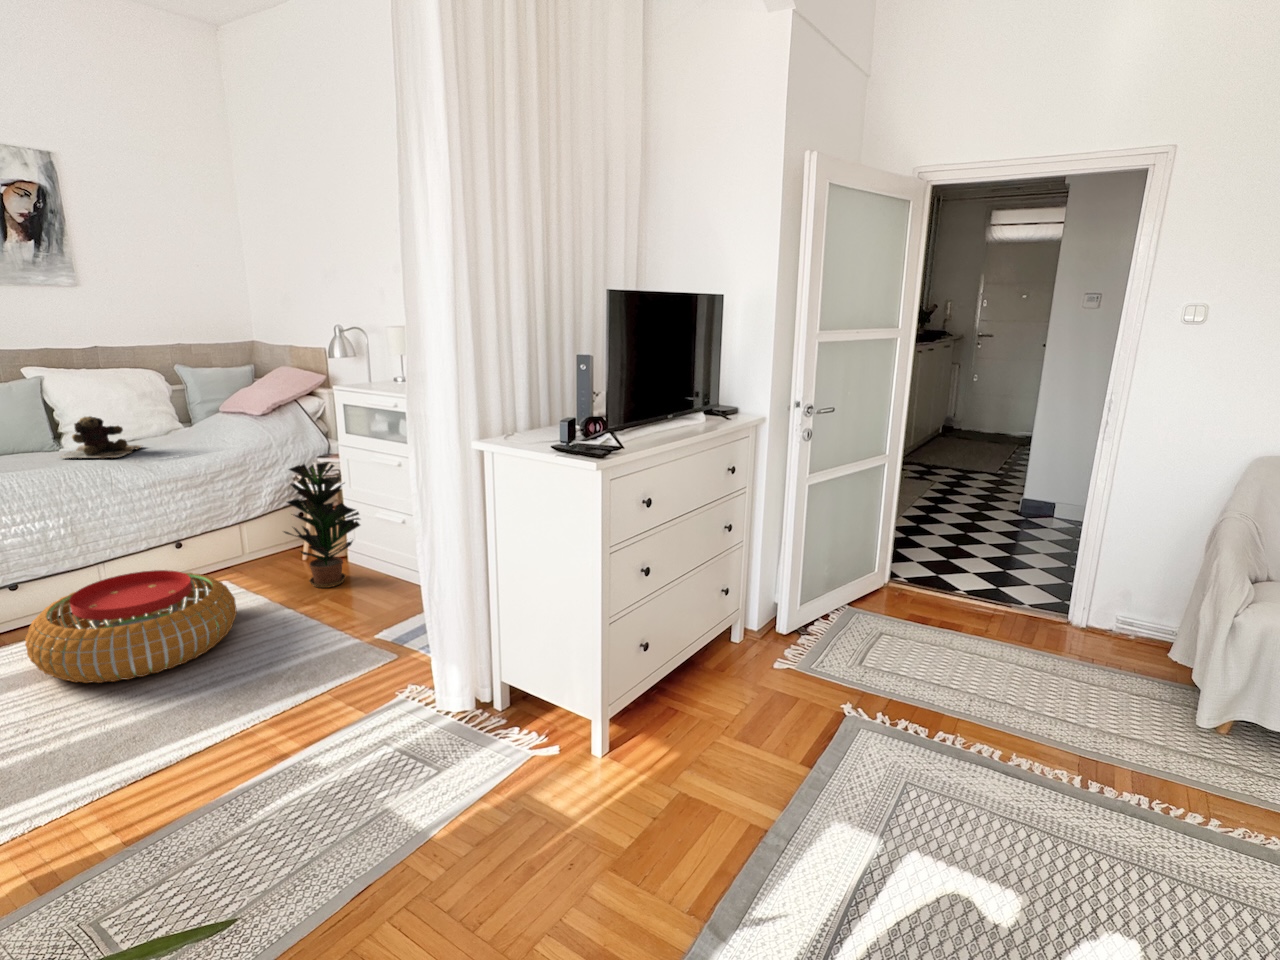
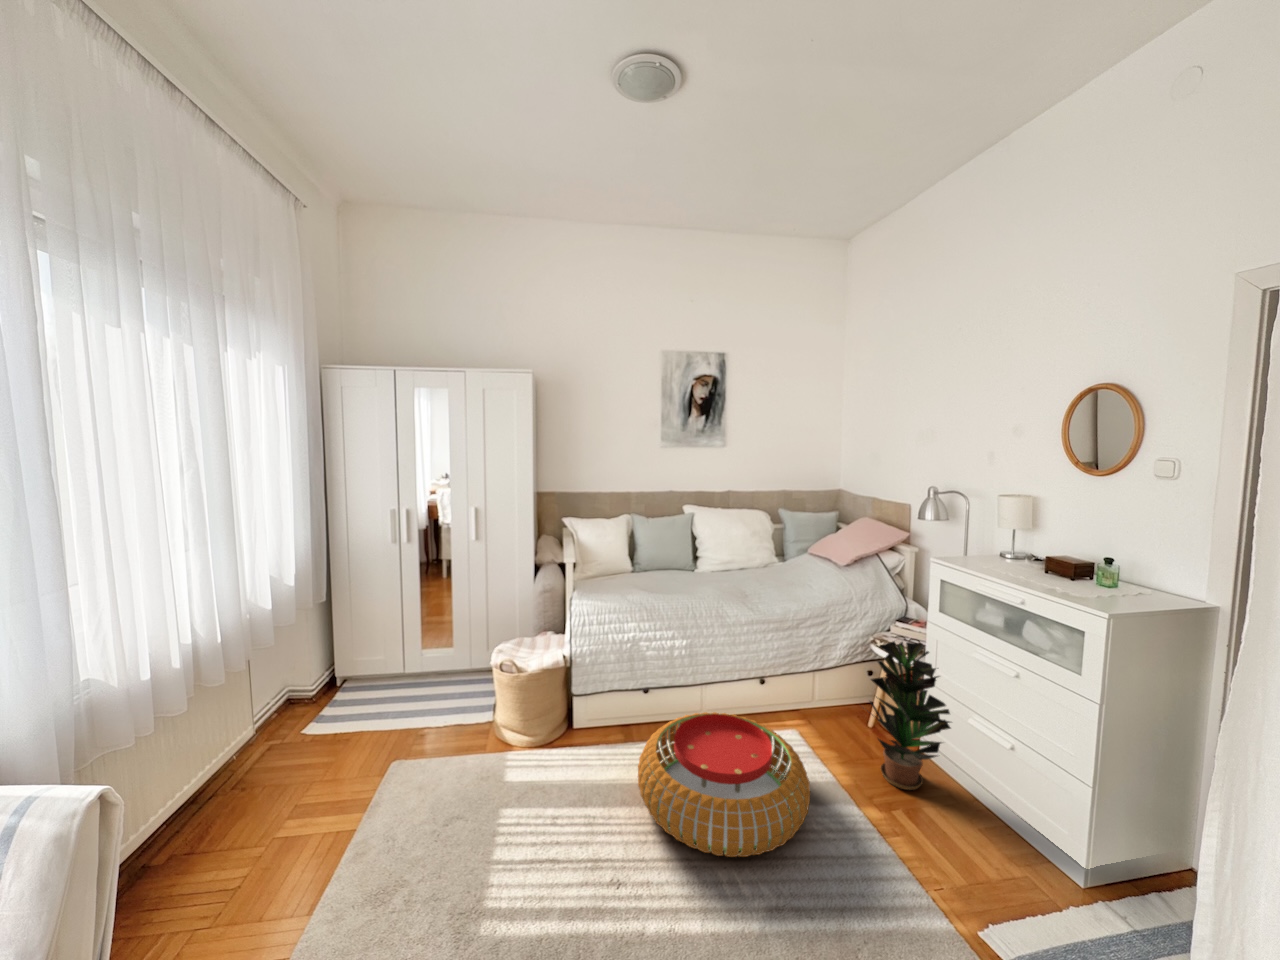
teddy bear: present [60,416,141,458] -> none [692,553,750,593]

